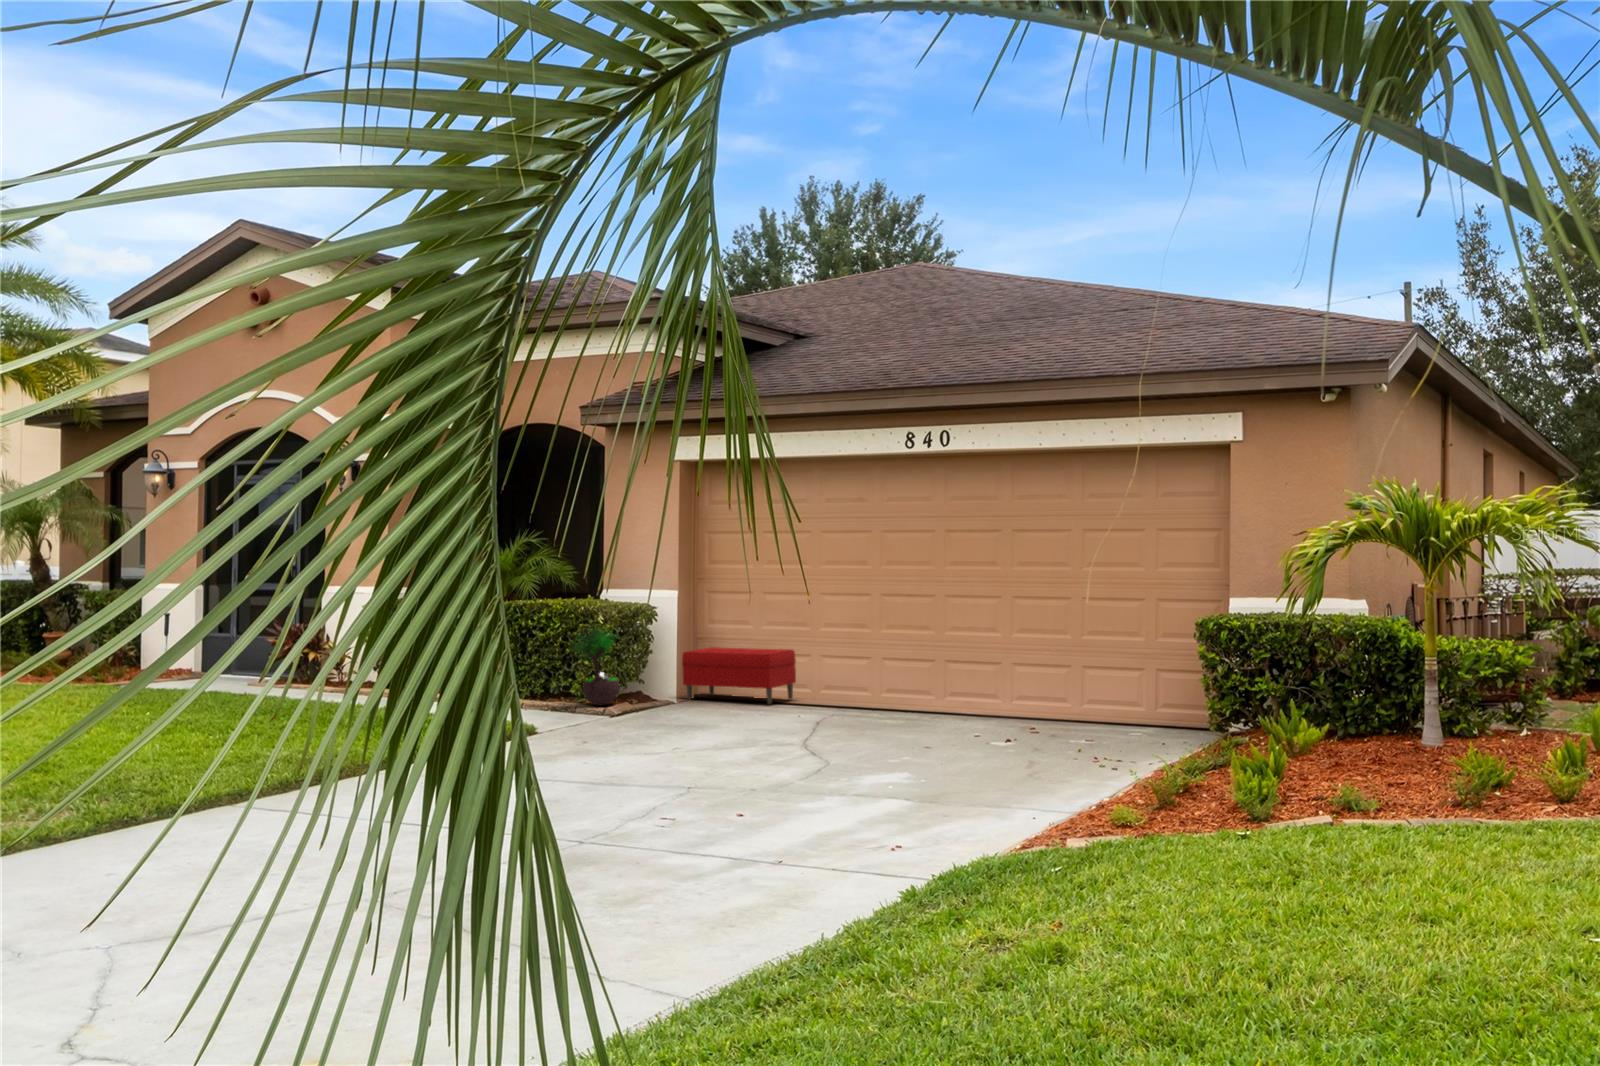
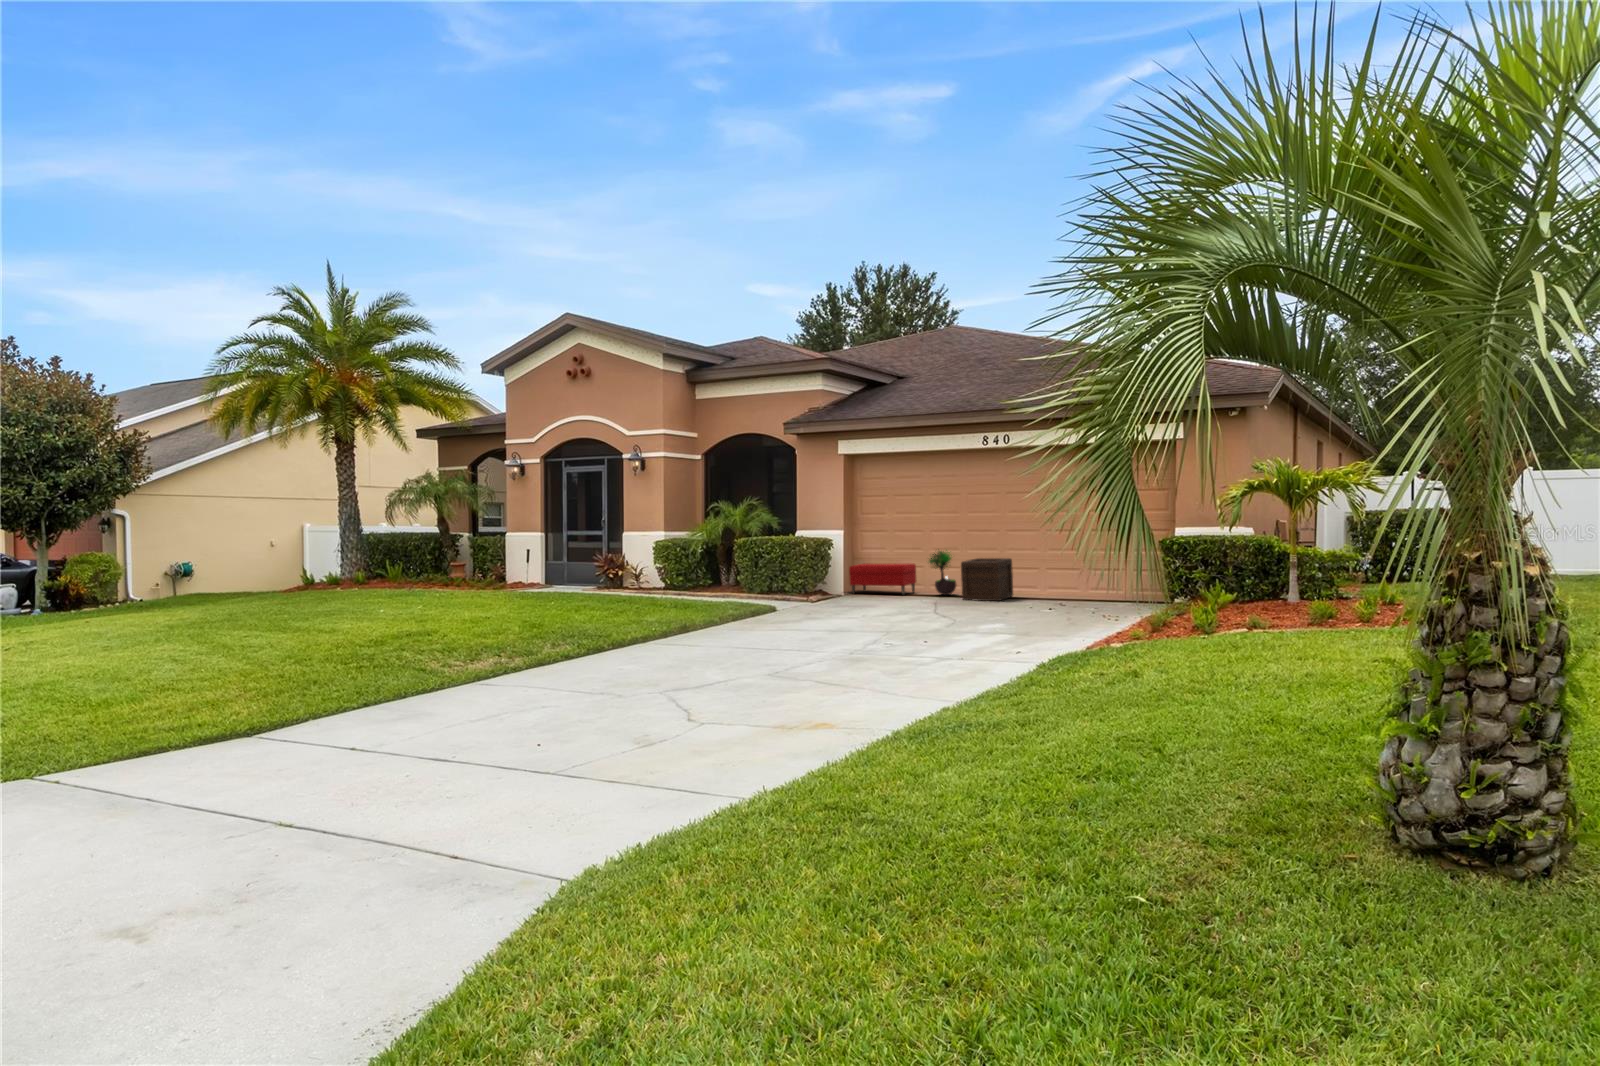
potted tree: present [572,629,620,705] -> present [929,551,956,595]
wooden crate: none [862,643,954,720] -> present [961,558,1013,601]

